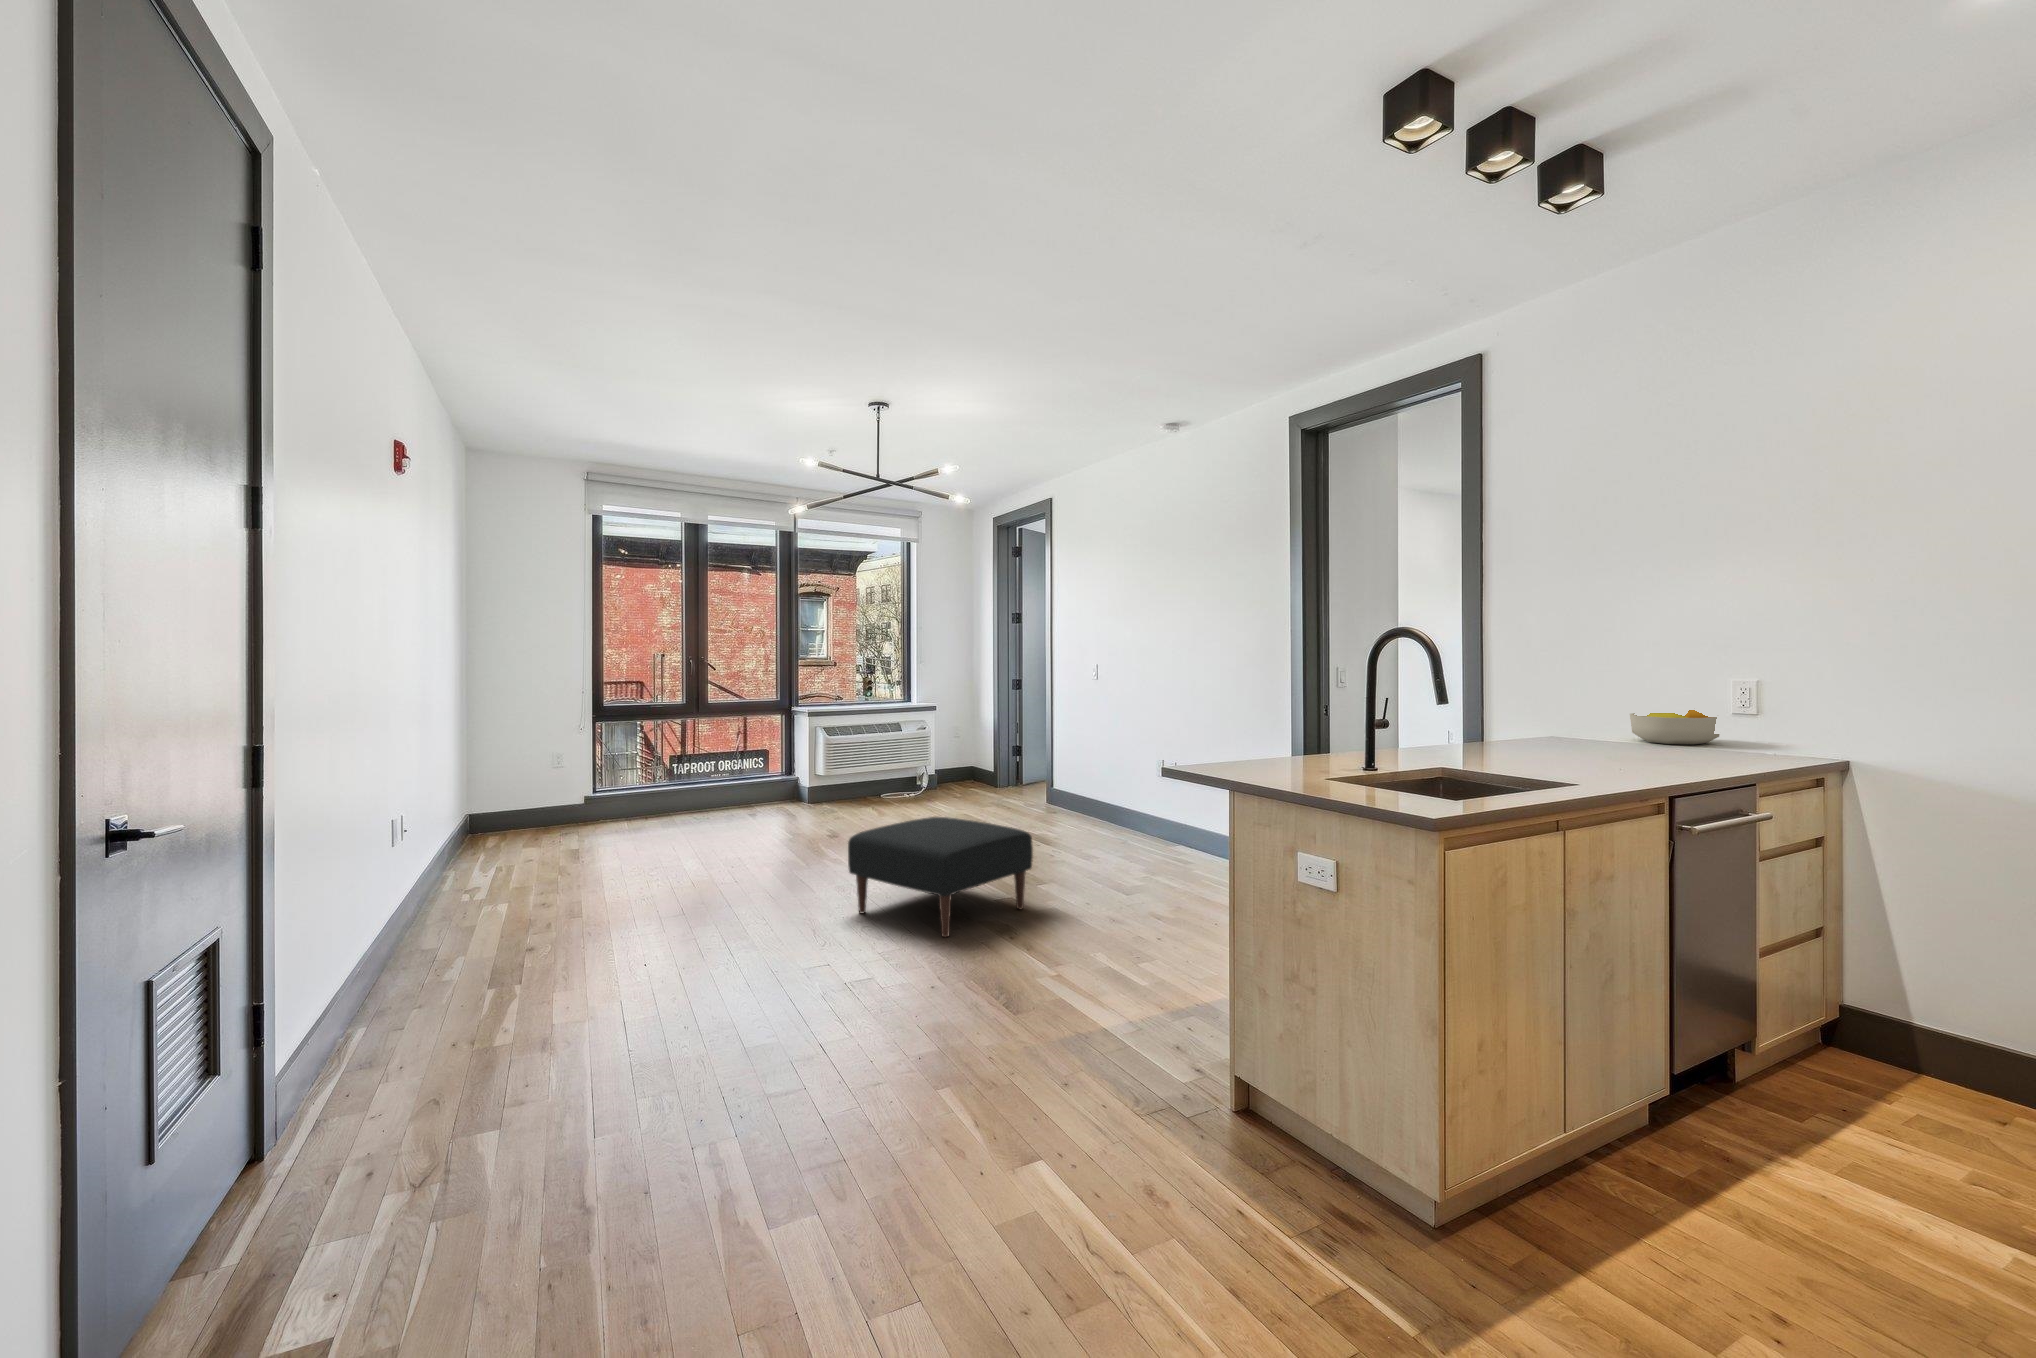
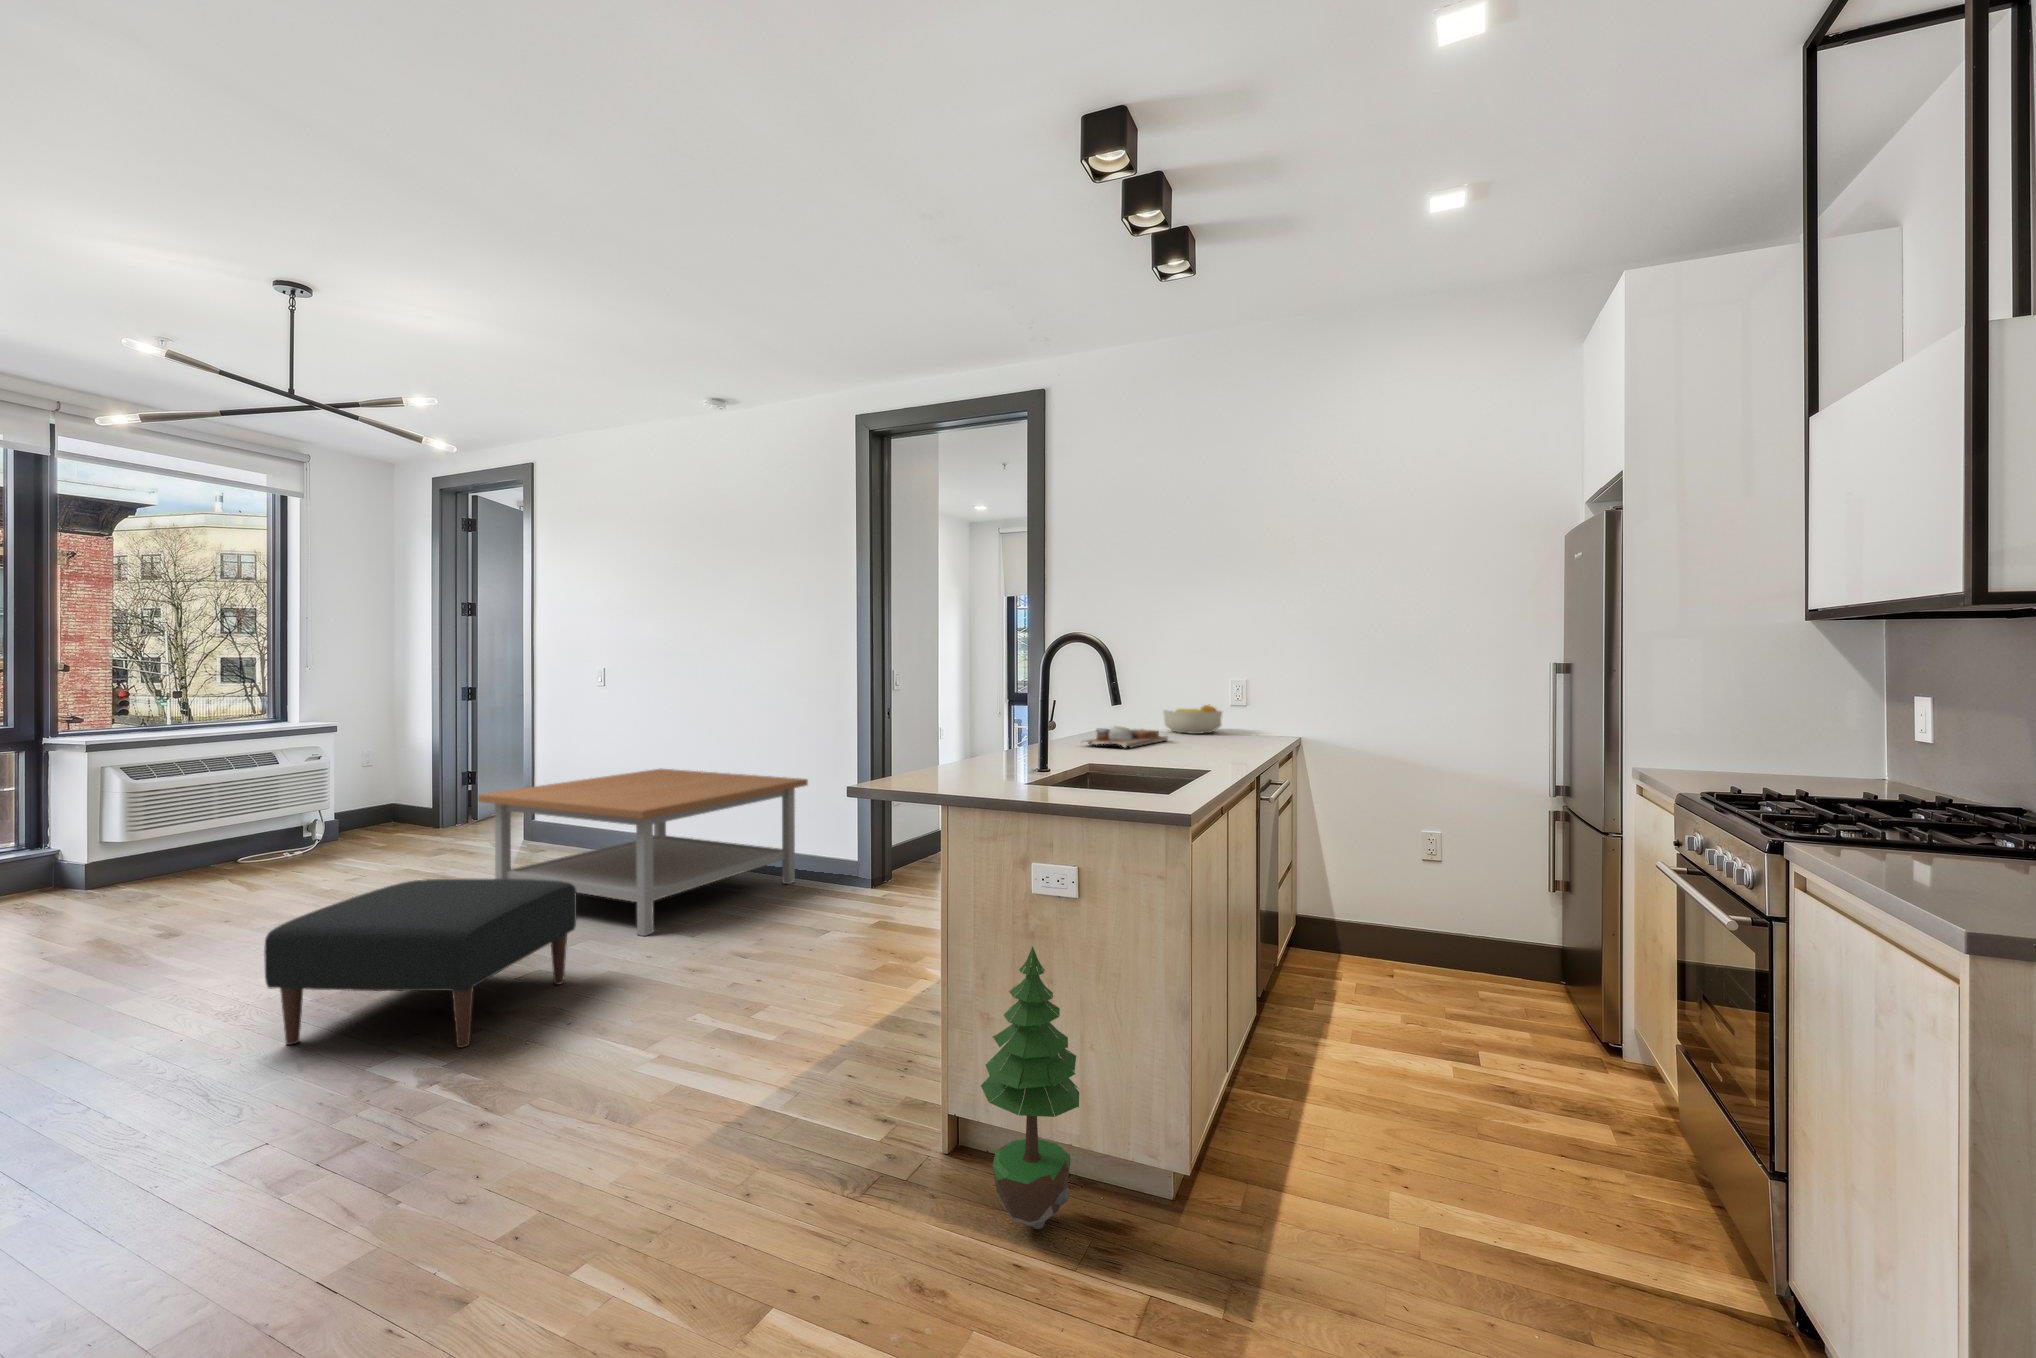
cutting board: none [1470,729,1606,755] -> present [1085,726,1168,748]
coffee table: none [995,750,1249,886] -> present [478,769,808,936]
potted tree: none [1225,927,1325,1193] -> present [981,947,1079,1229]

